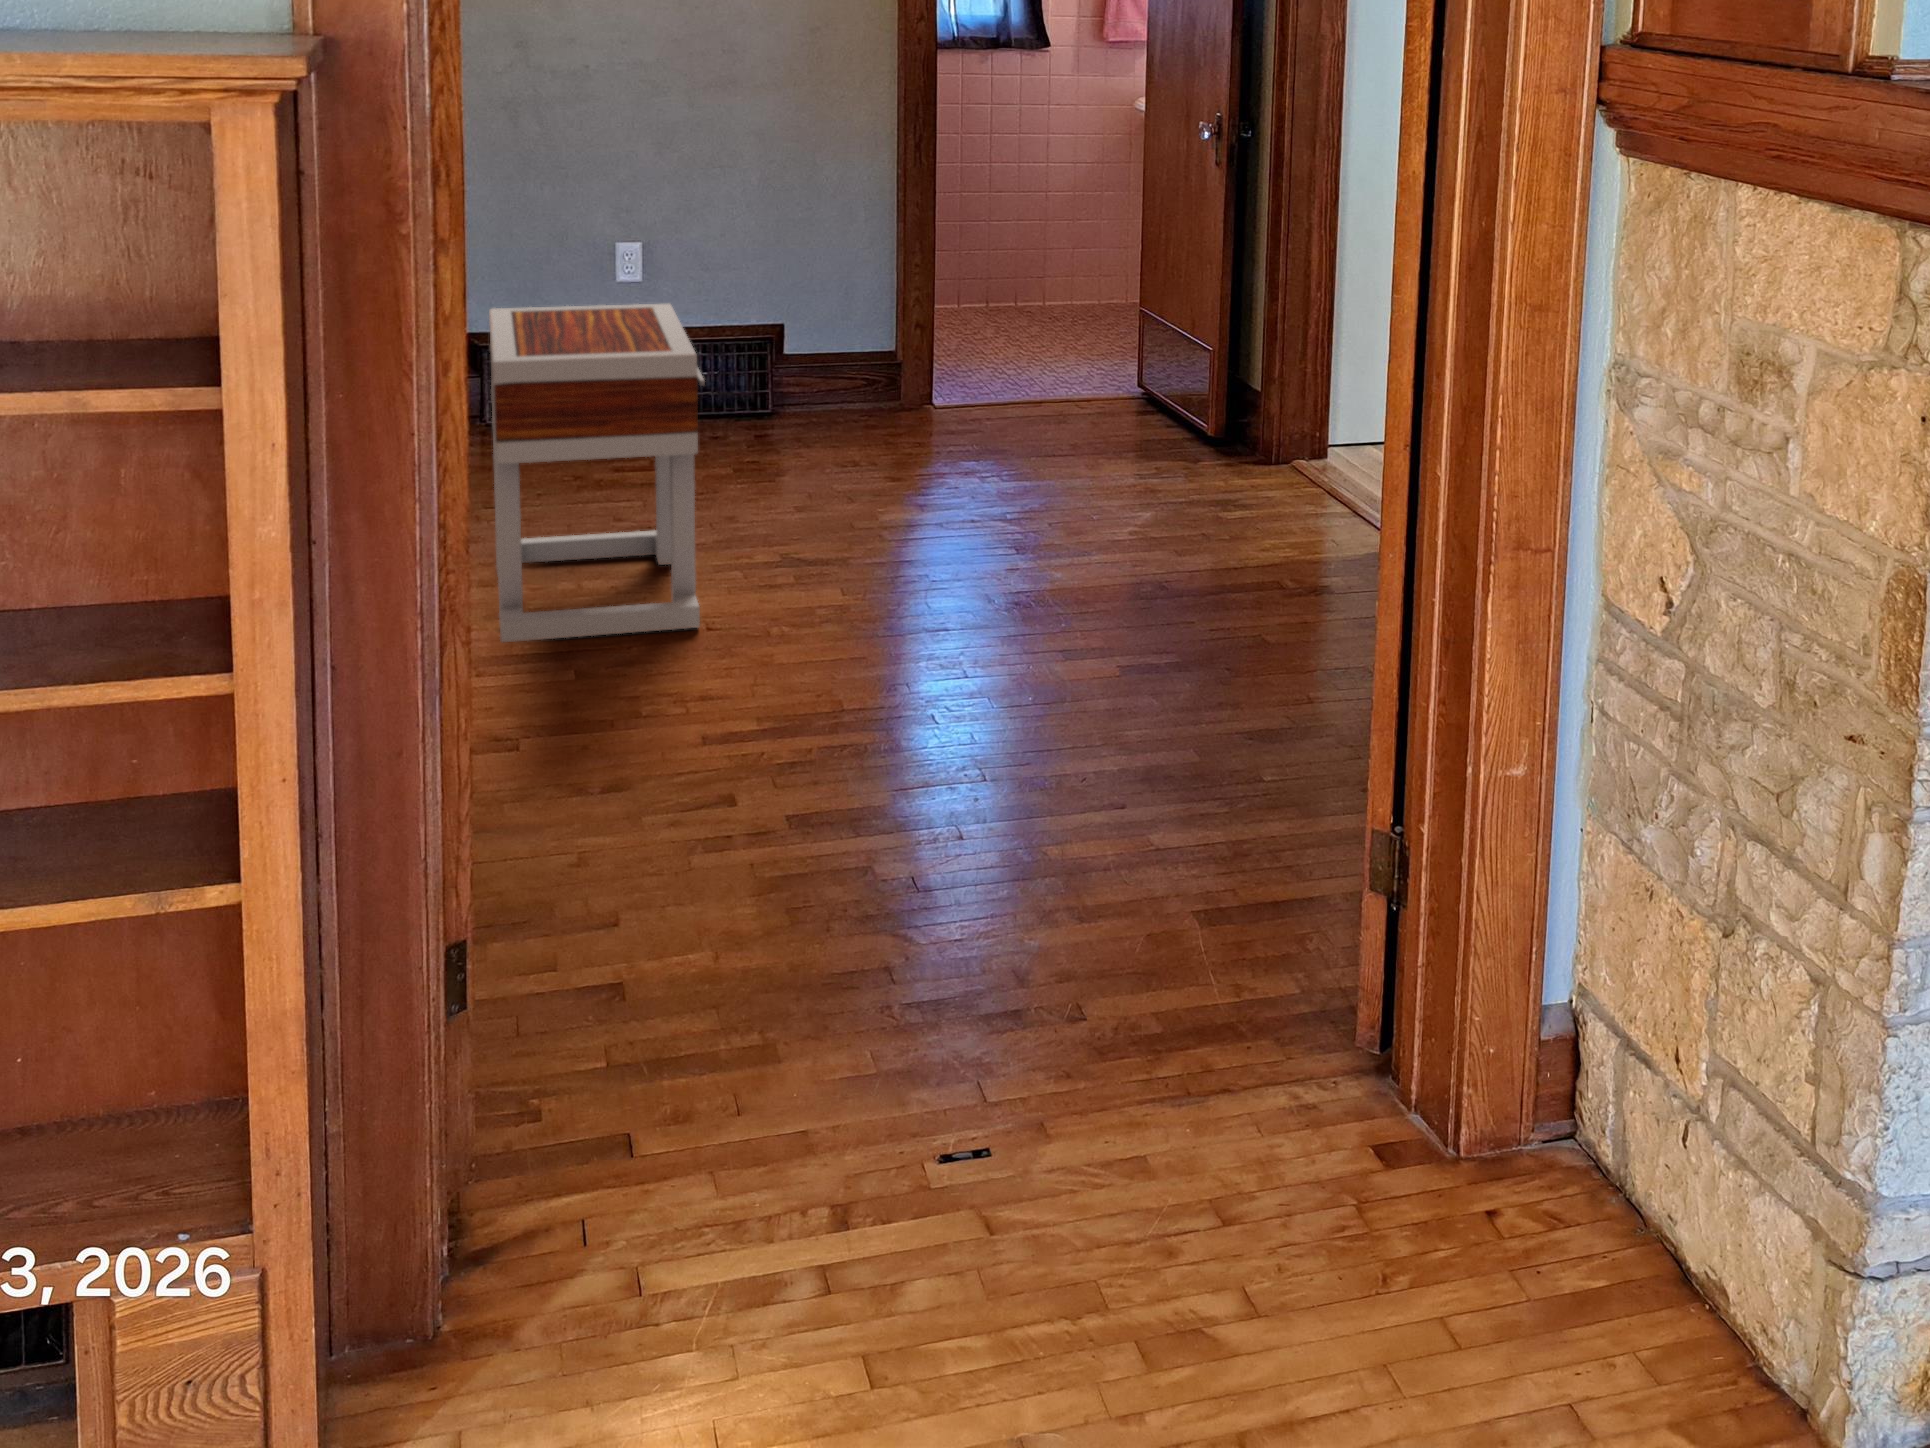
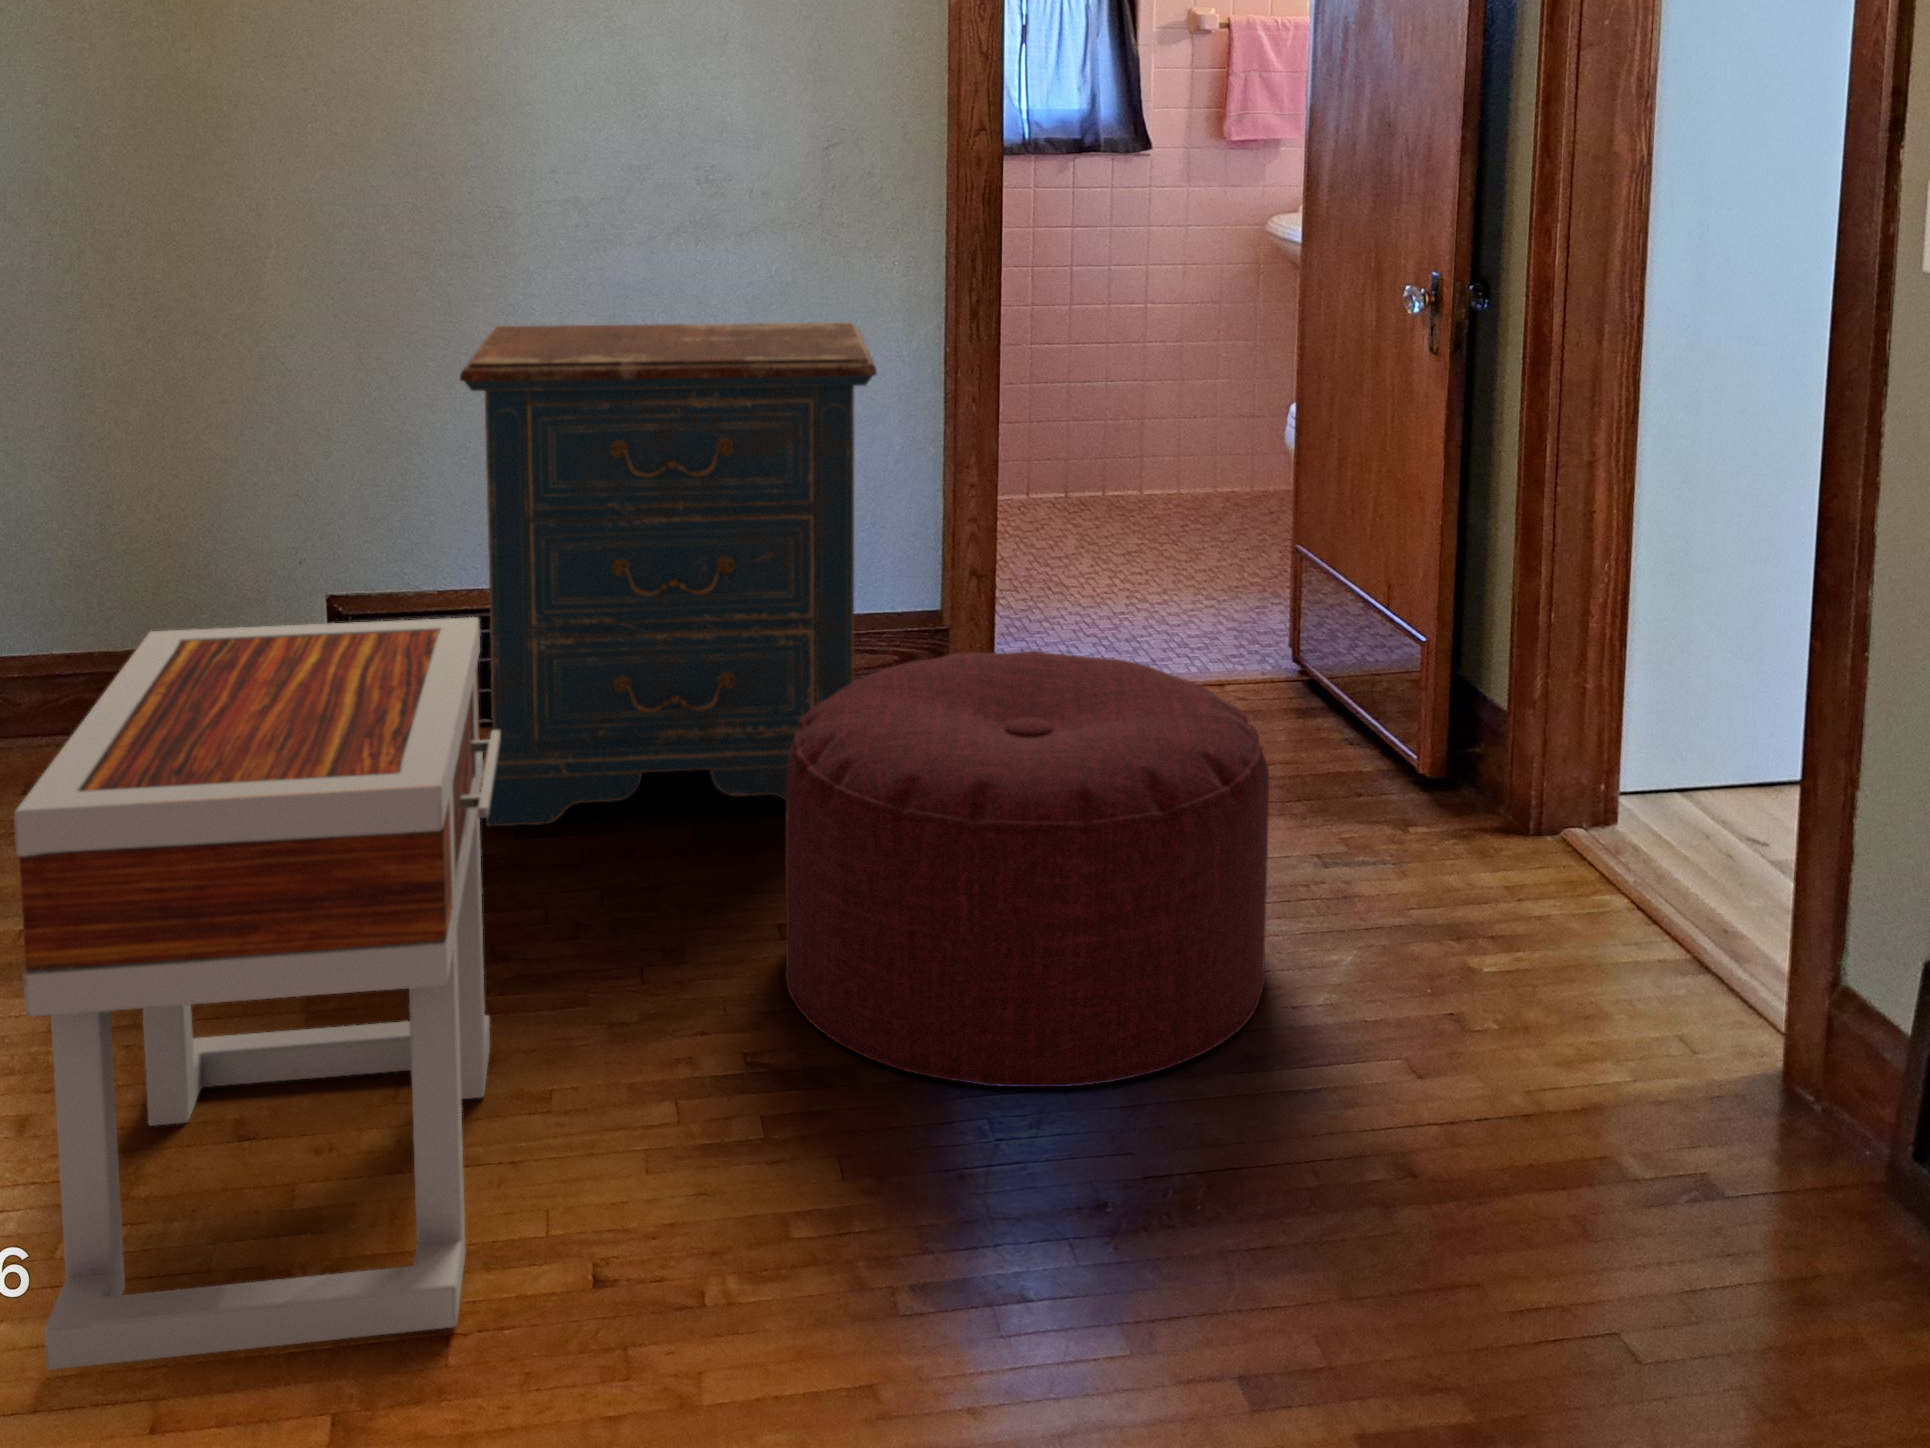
dresser: none [615,157,876,467] -> present [460,323,877,826]
ottoman: none [835,345,1111,555] -> present [786,651,1269,1087]

